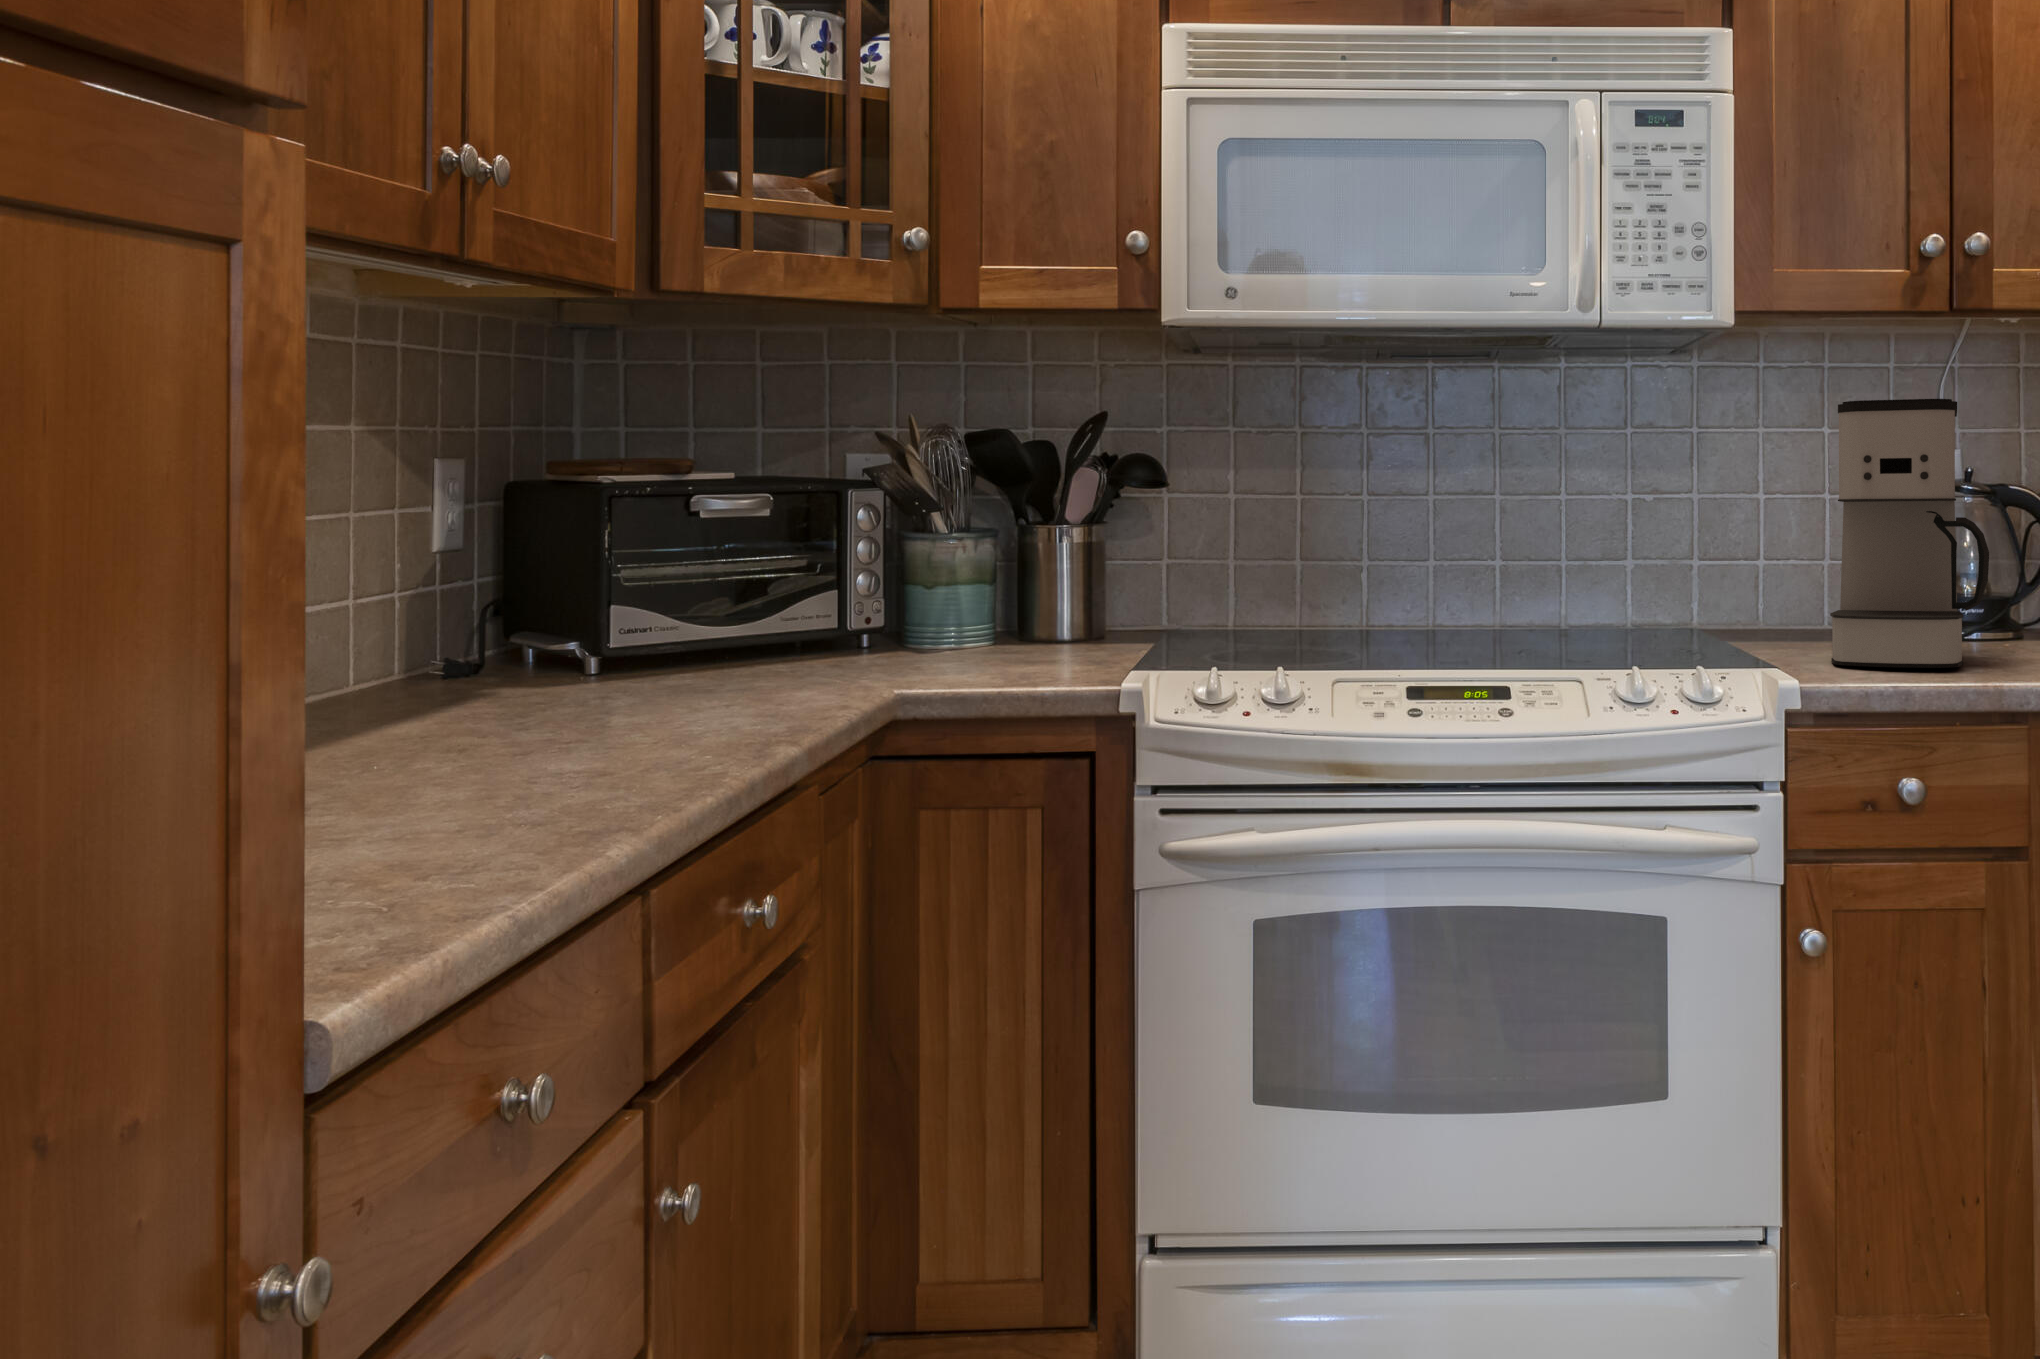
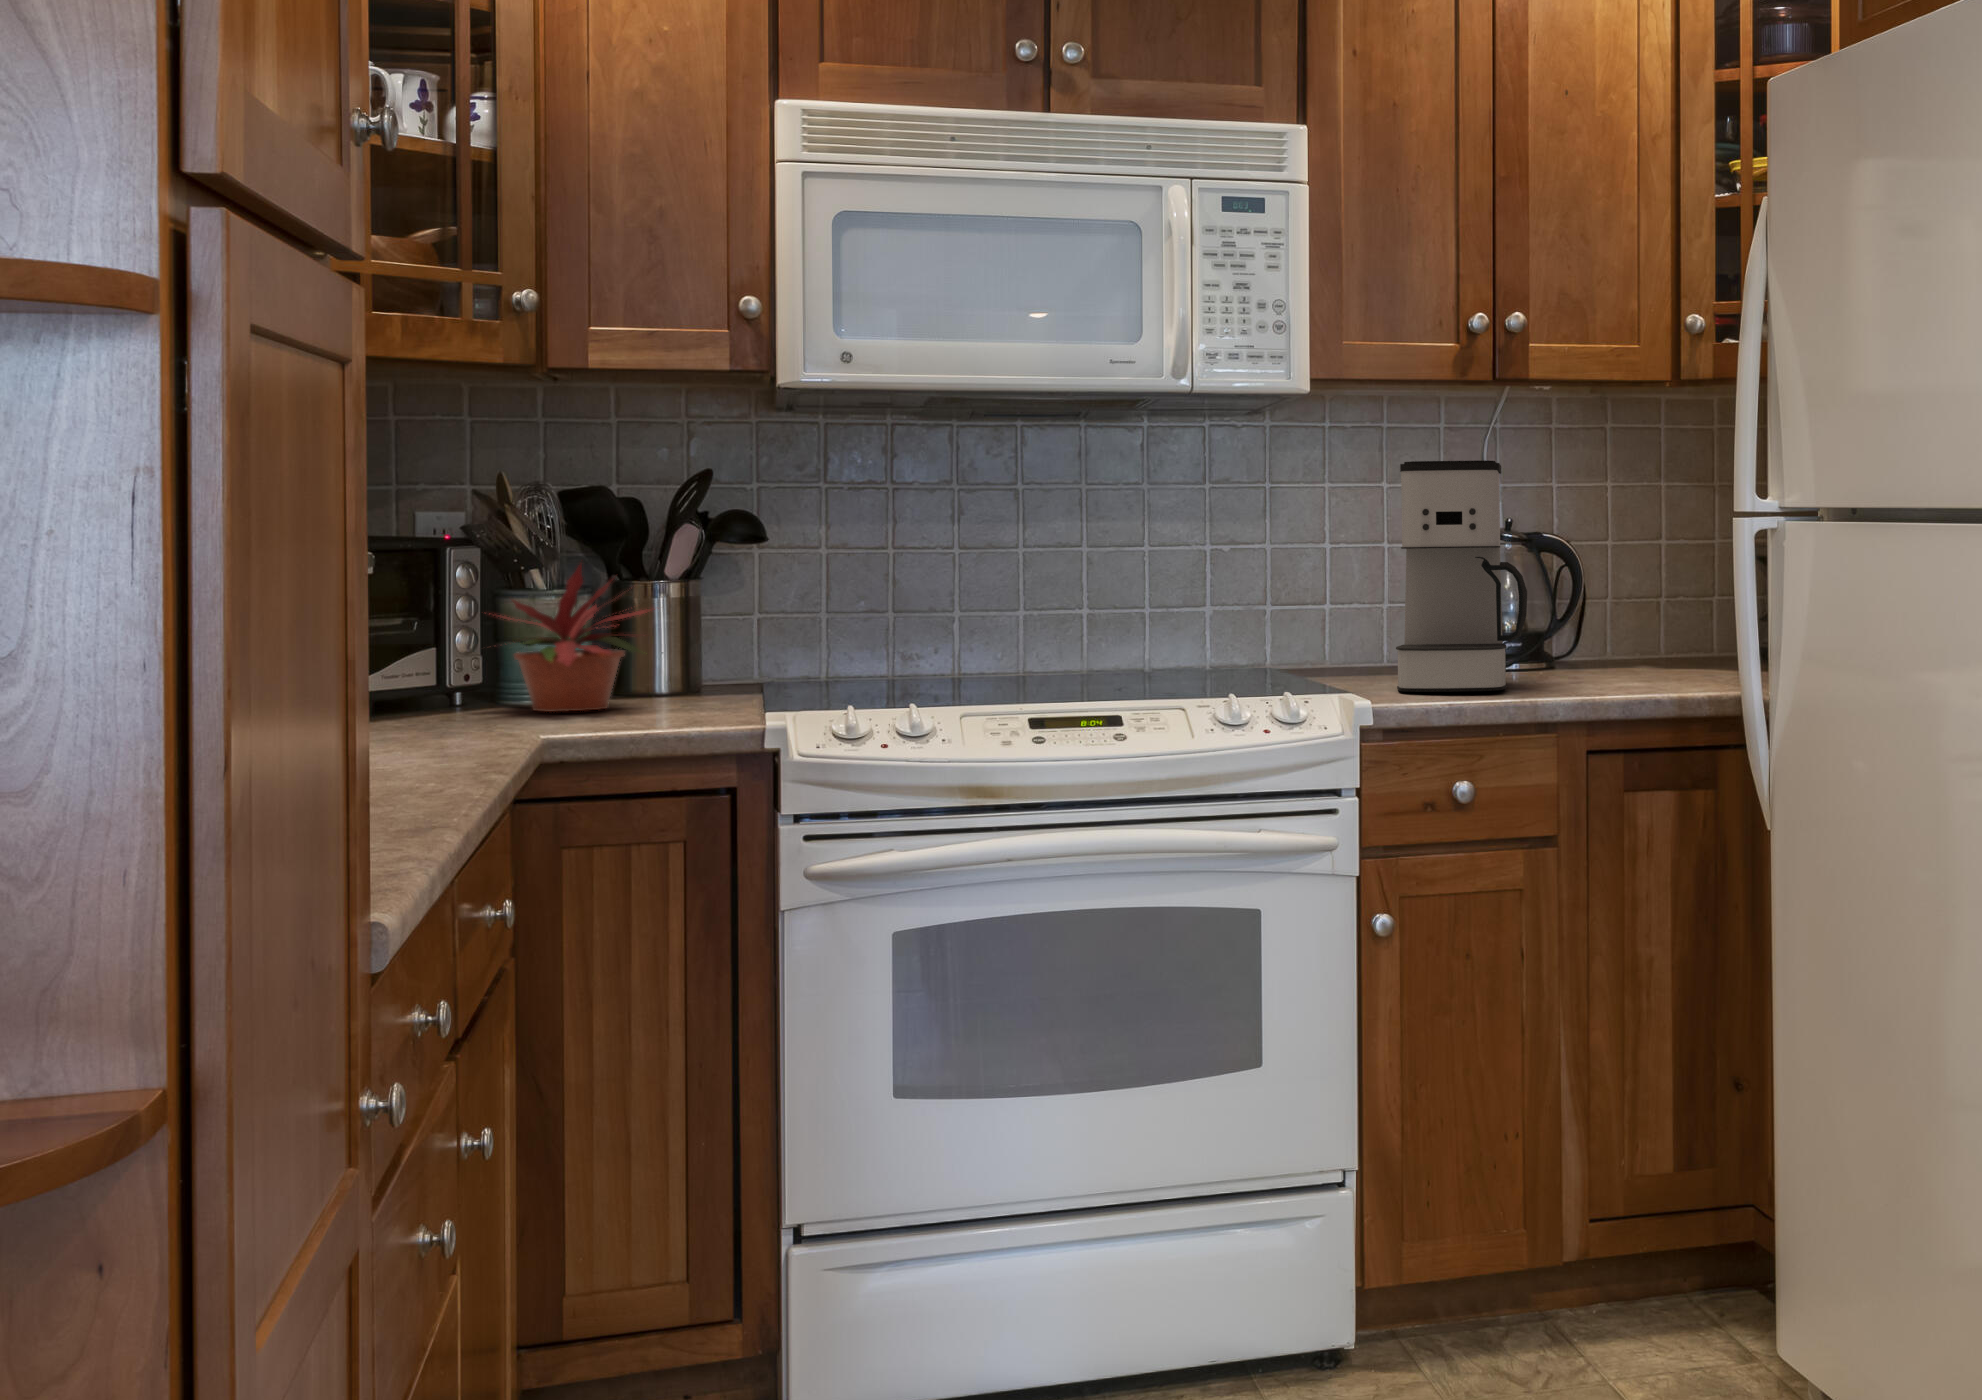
potted plant: none [859,507,1050,663] -> present [513,565,655,712]

